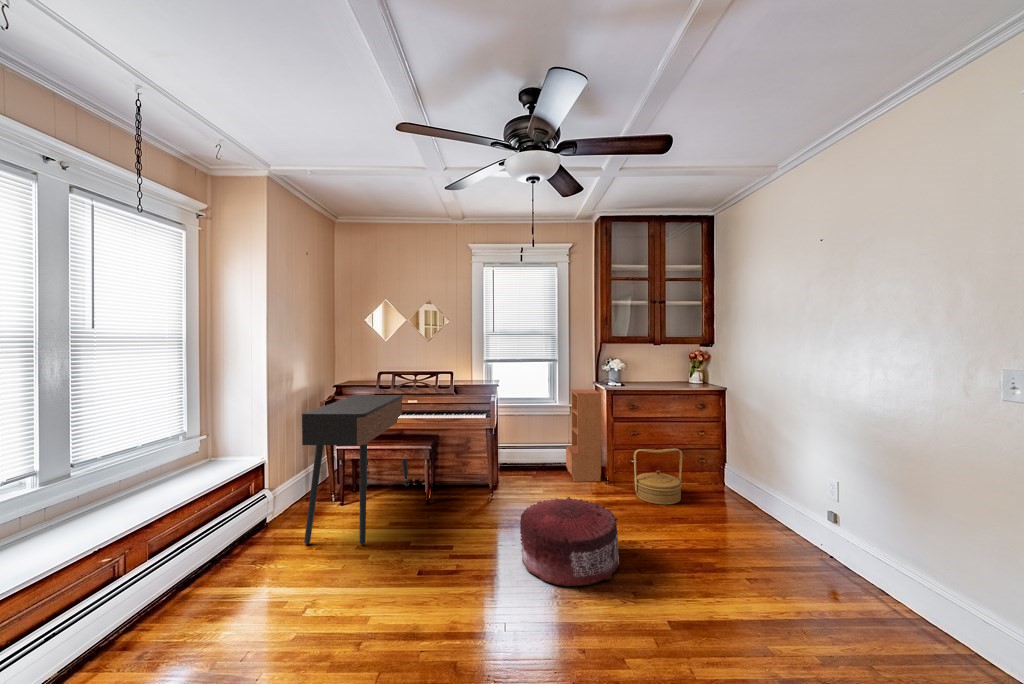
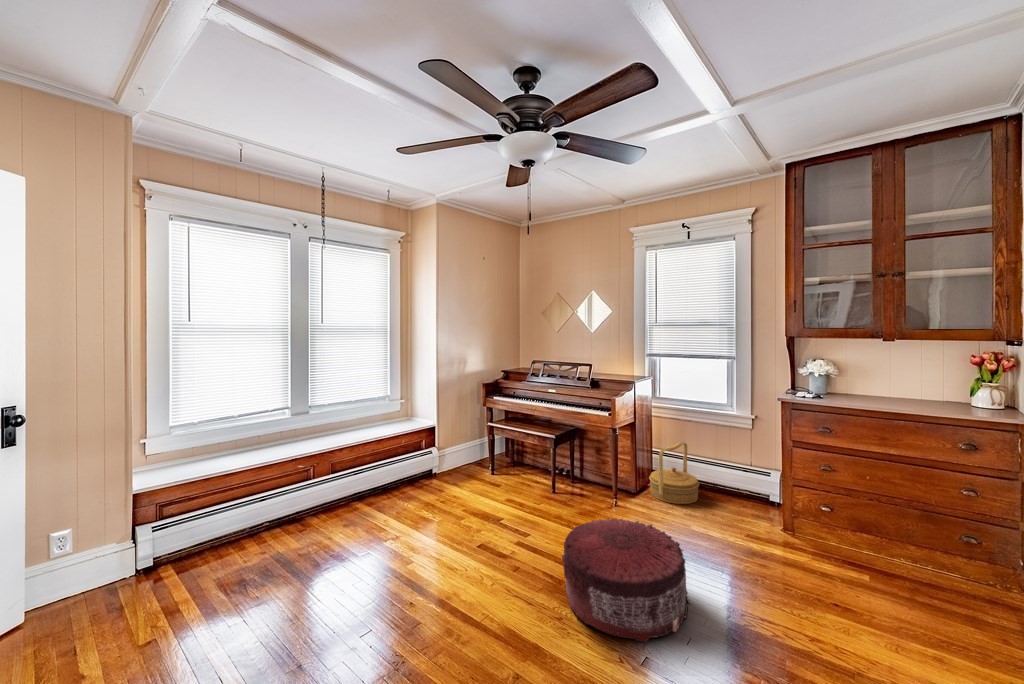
bookcase: present [566,389,601,482] -> none [734,396,785,523]
console table: present [302,395,409,545] -> none [437,378,558,508]
woven basket: present [634,448,682,505] -> present [649,442,699,504]

